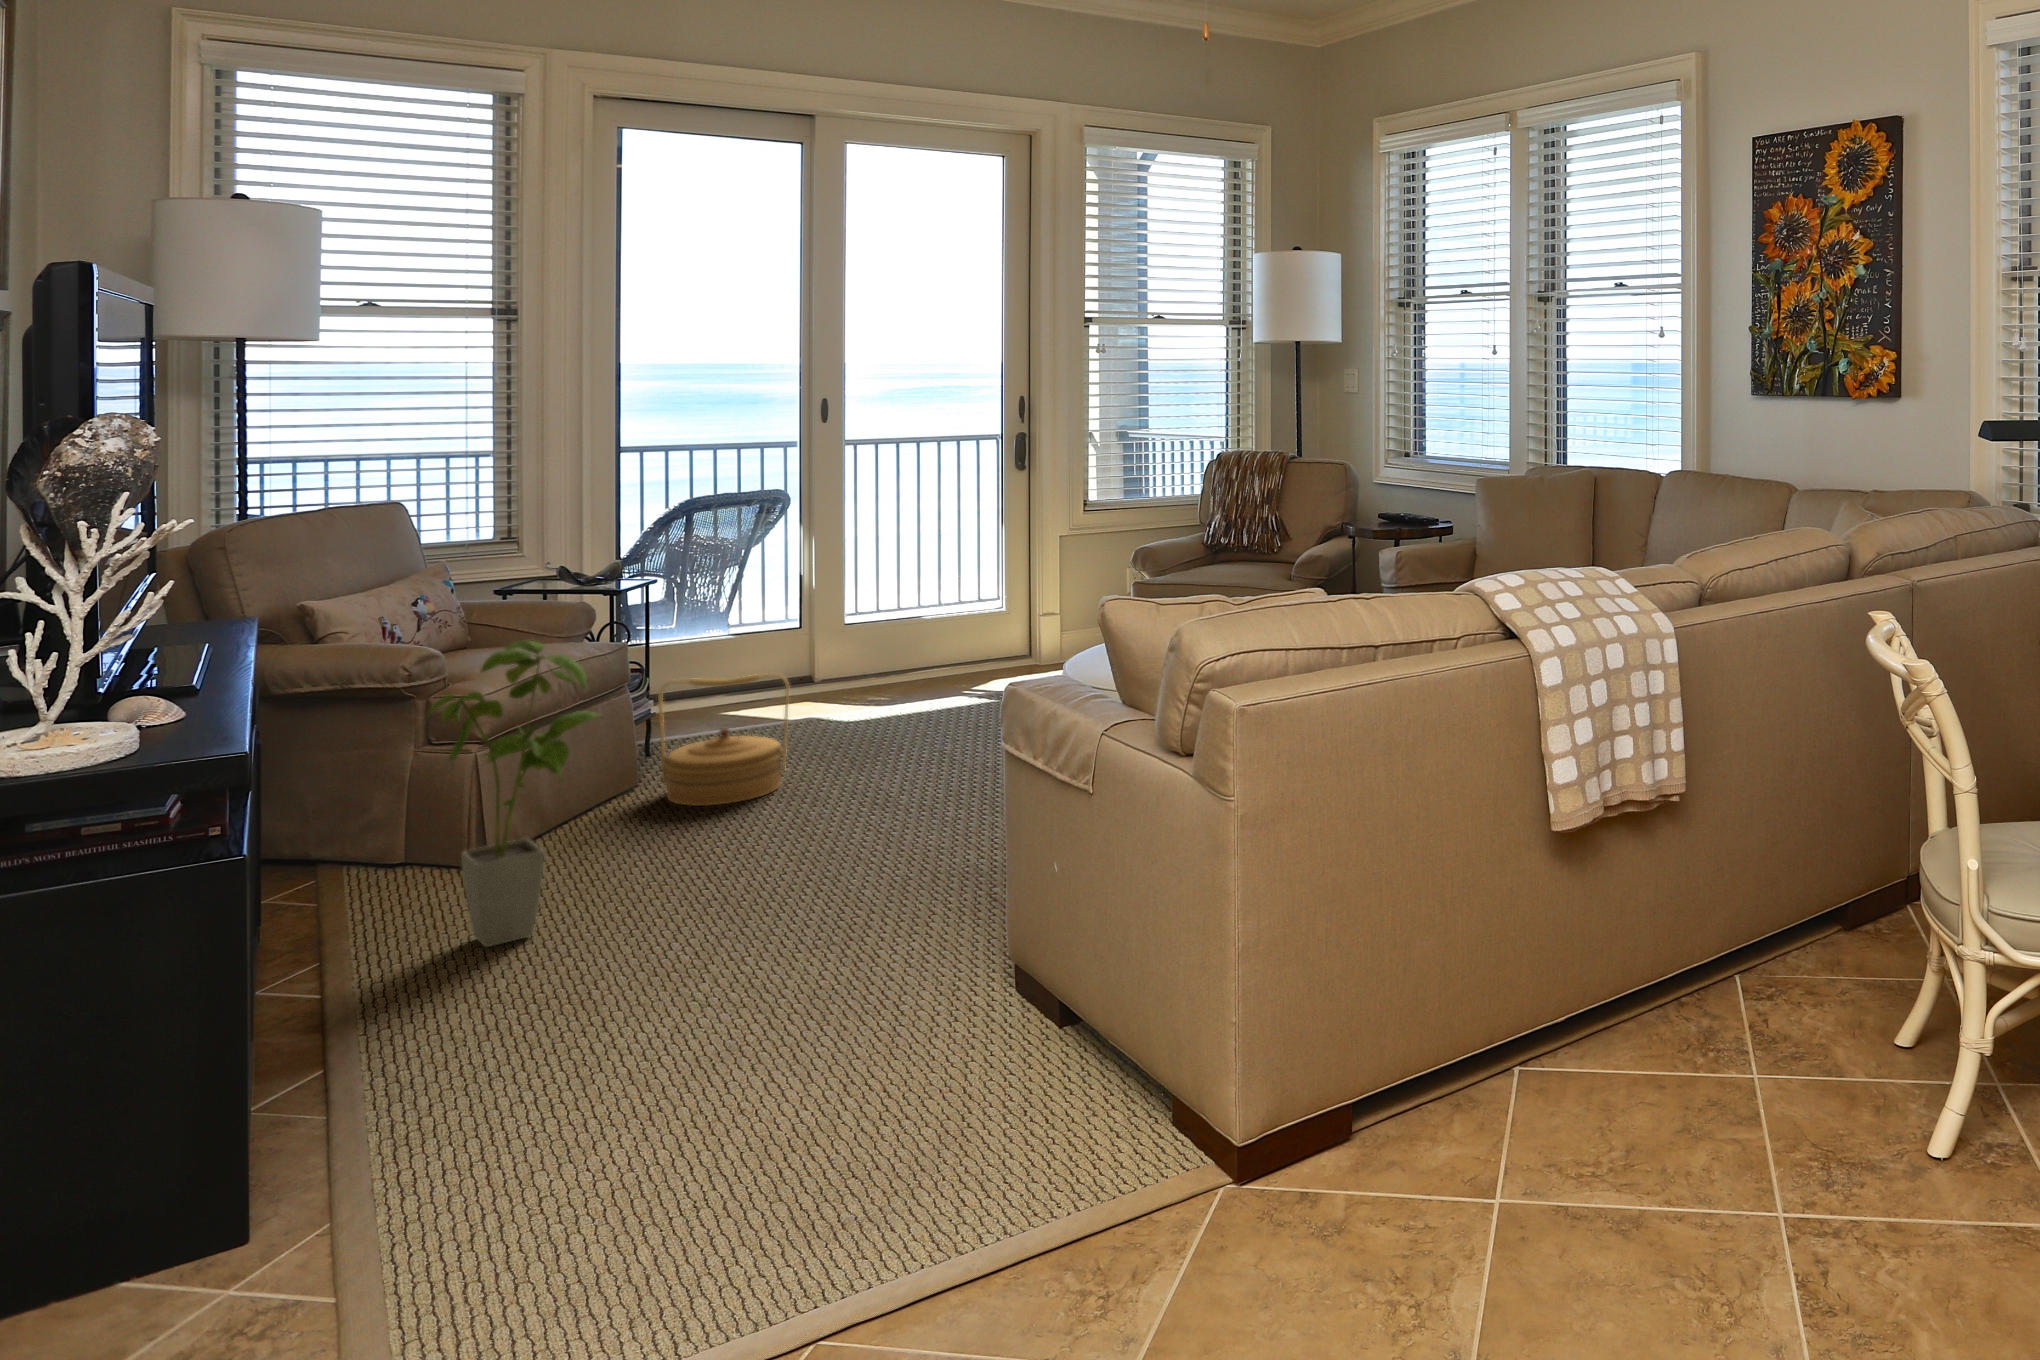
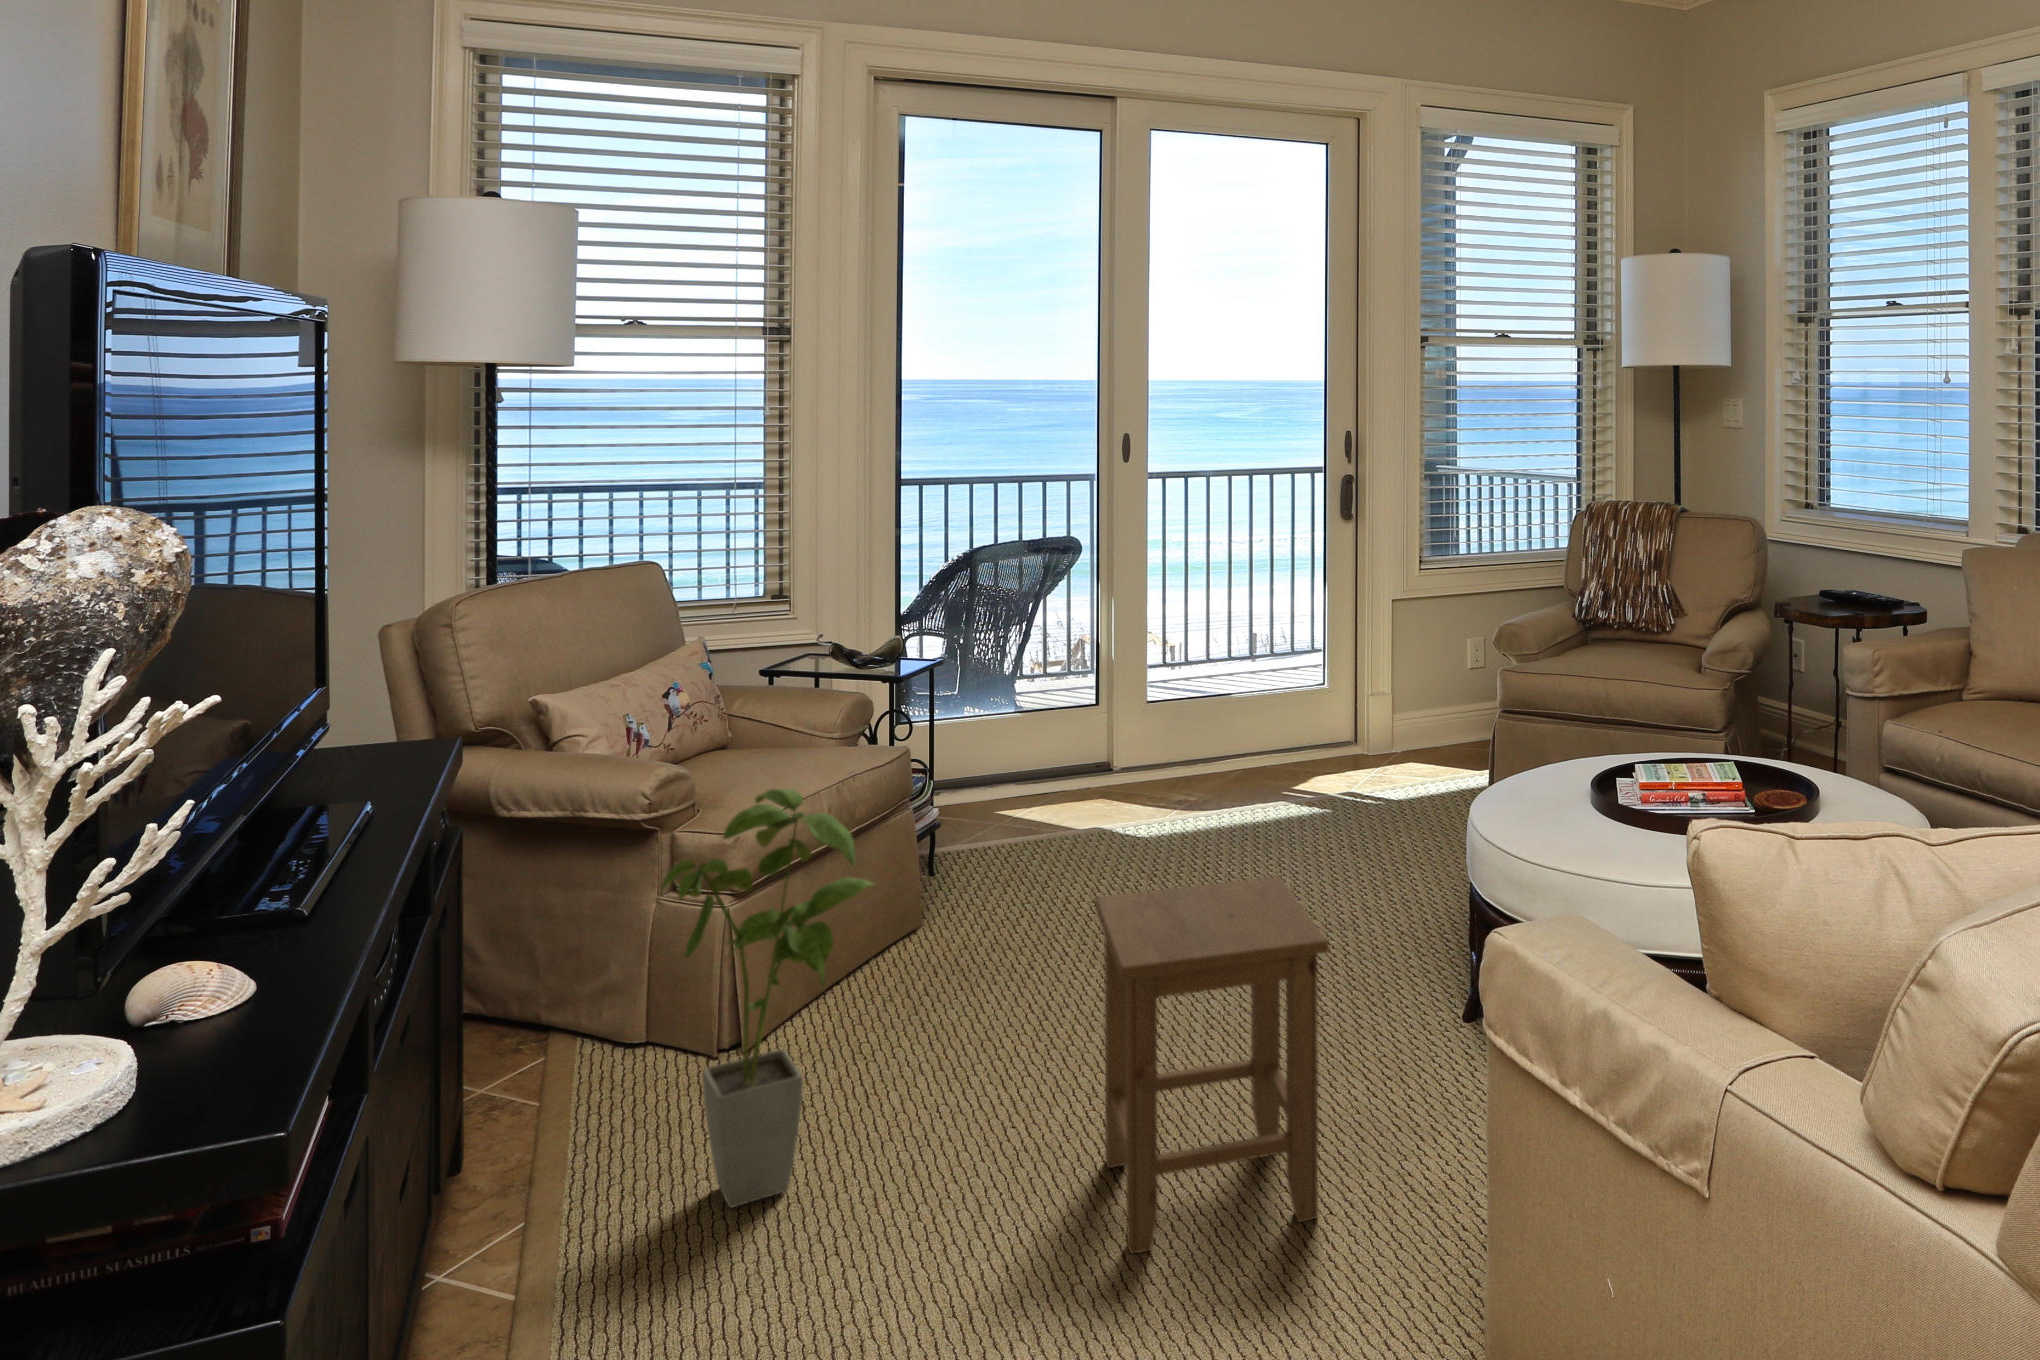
basket: present [658,673,789,806] -> none [941,791,1092,962]
stool: none [778,698,949,946] -> present [1095,876,1329,1254]

